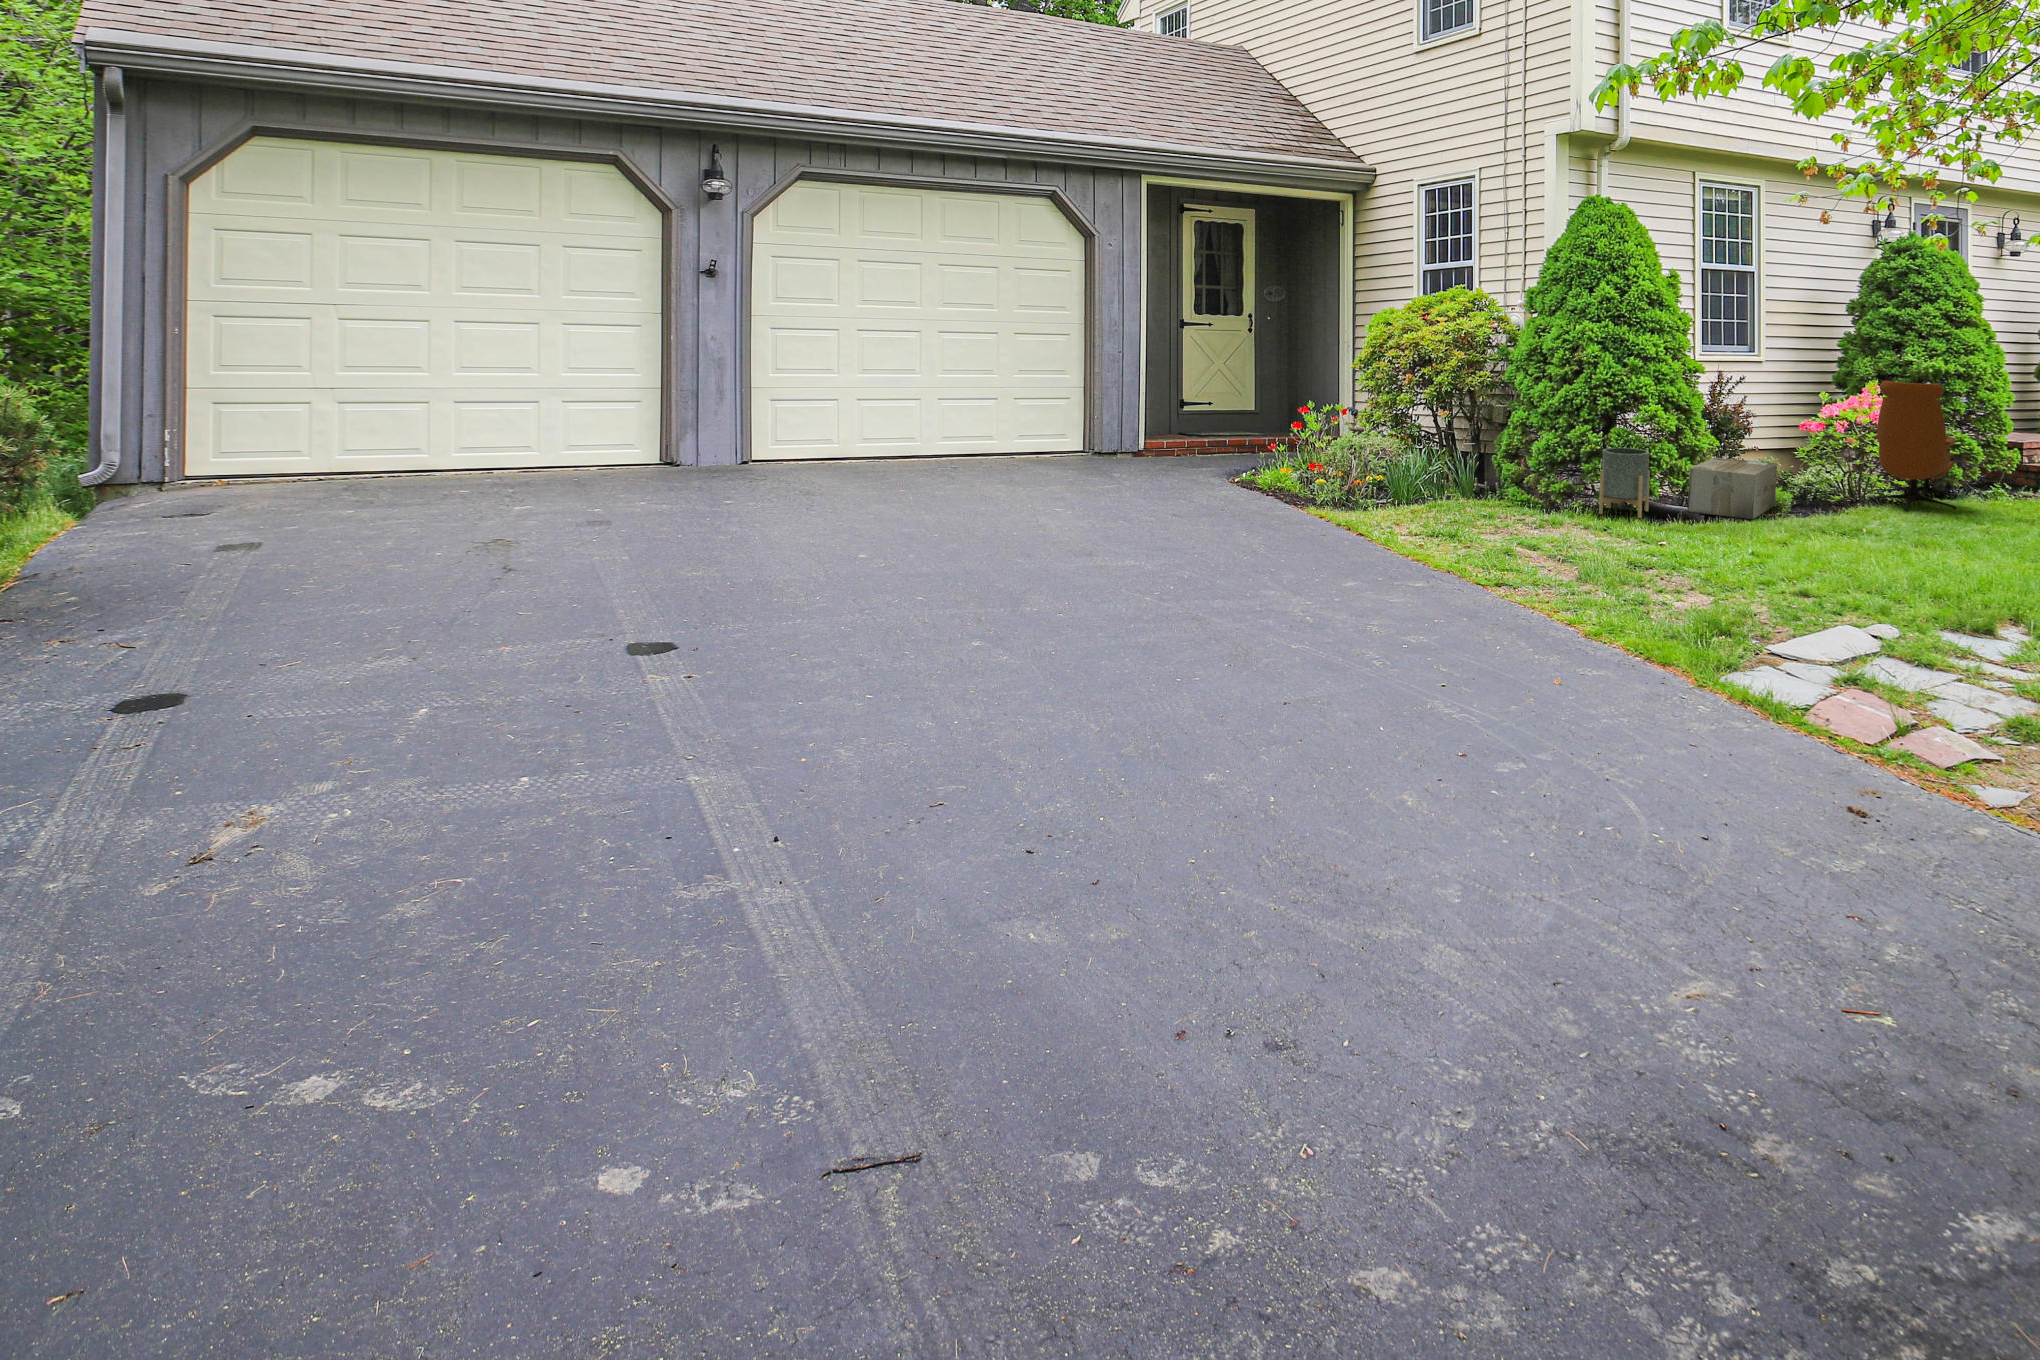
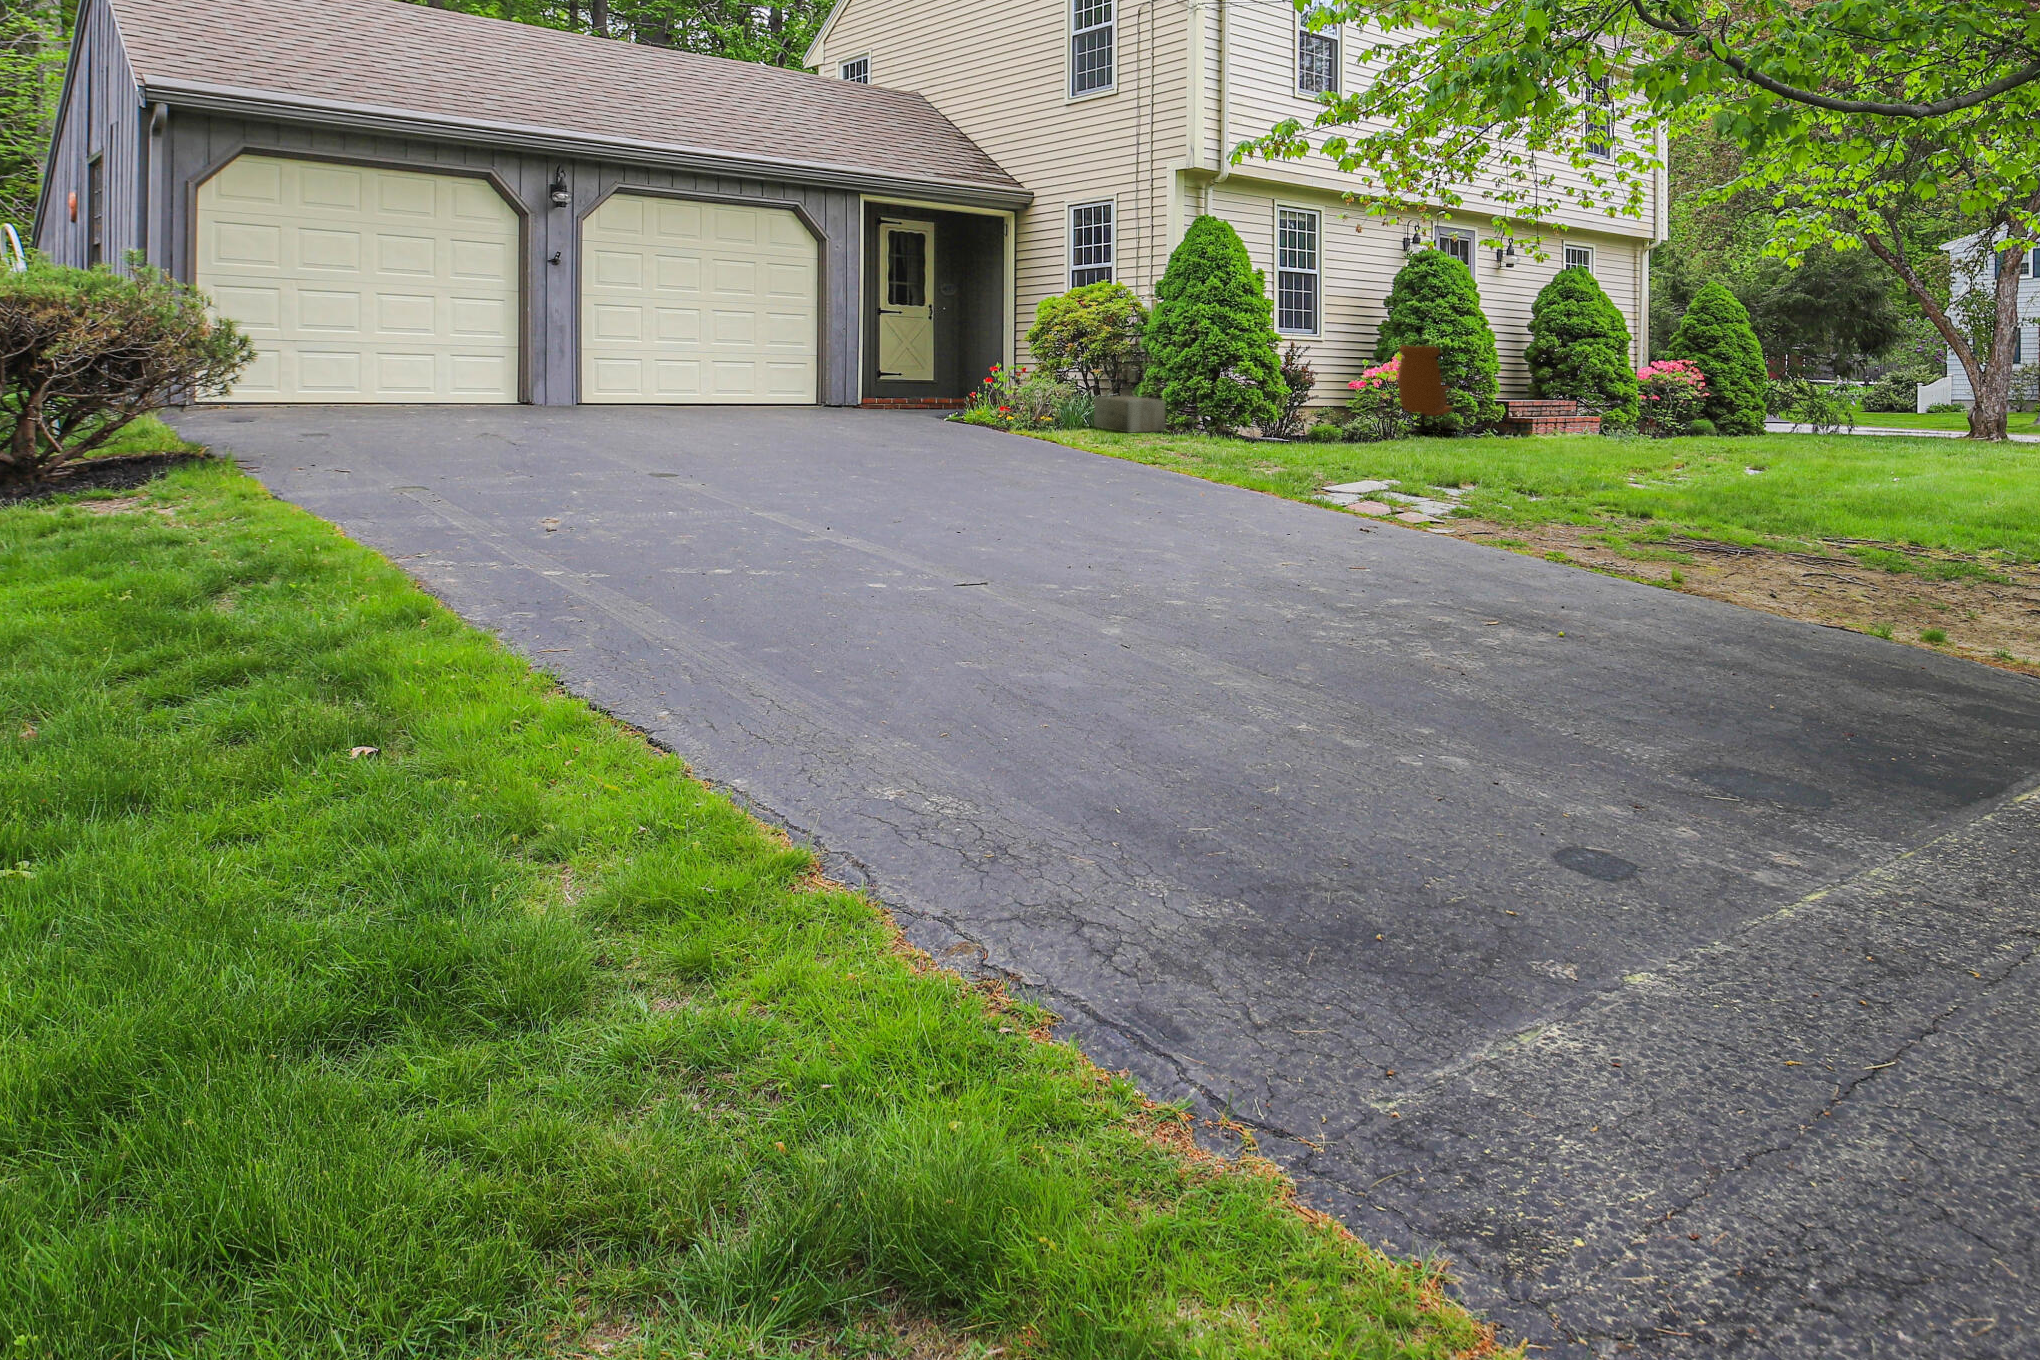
planter: present [1599,448,1650,518] -> none [1209,391,1244,437]
cardboard box: present [1688,458,1777,519] -> present [1094,396,1165,433]

